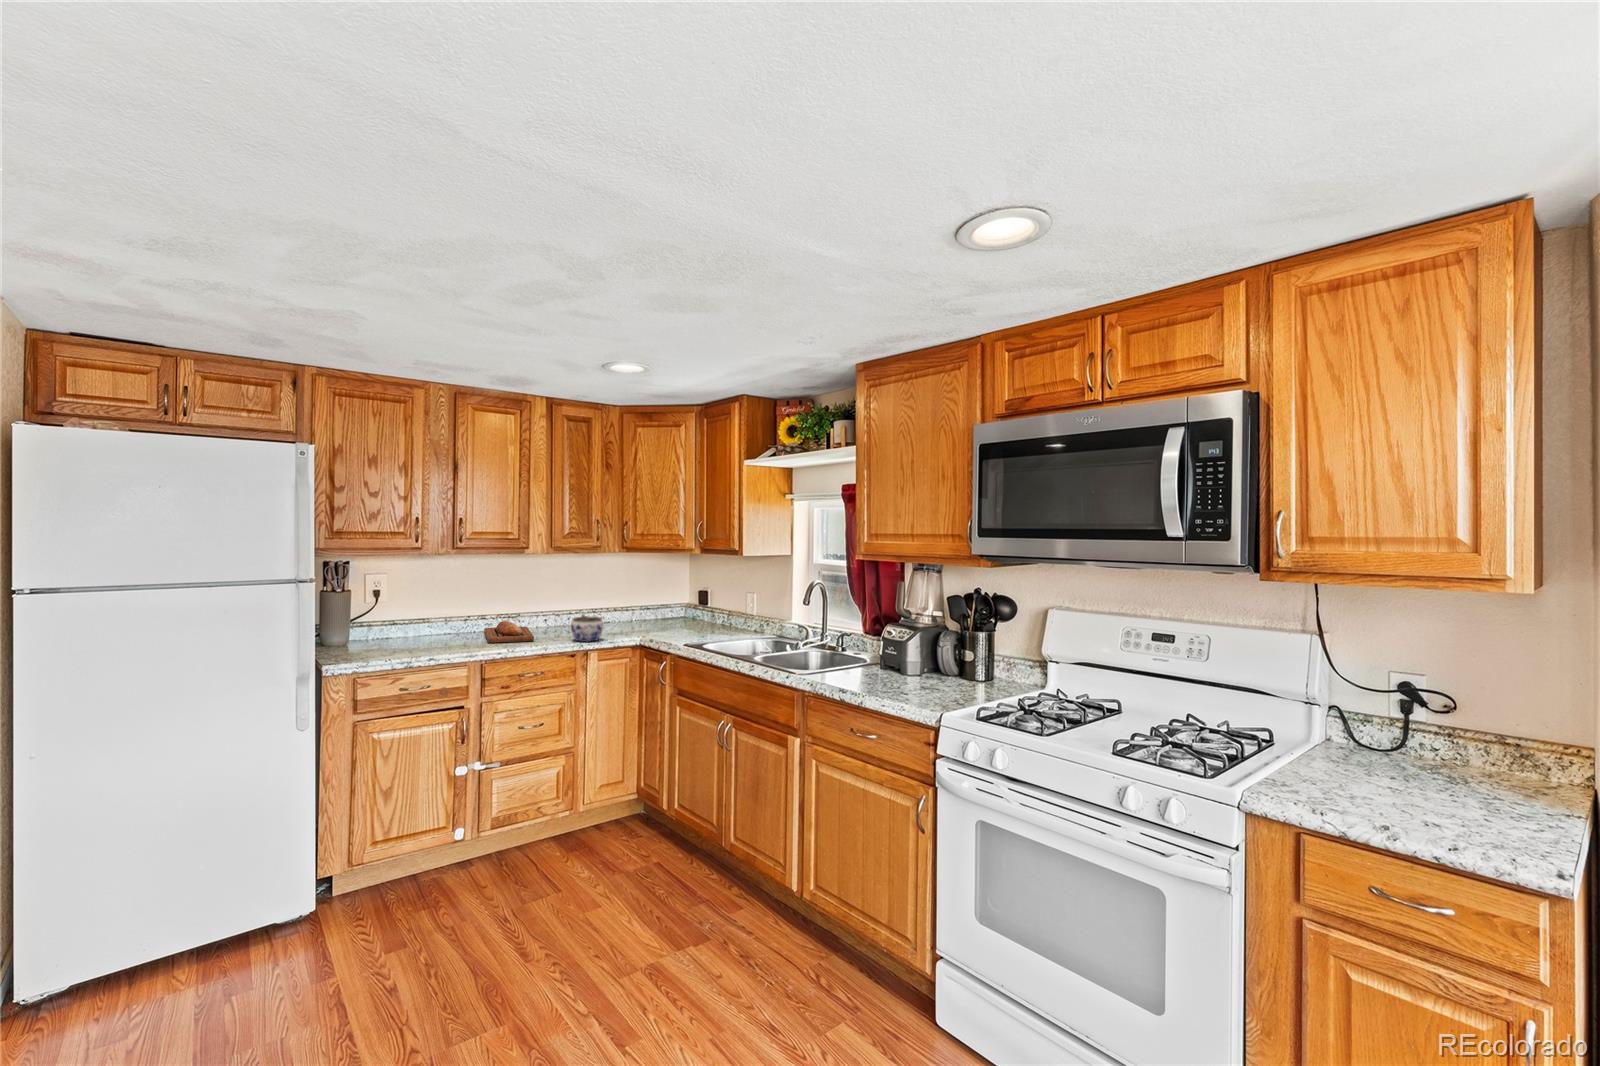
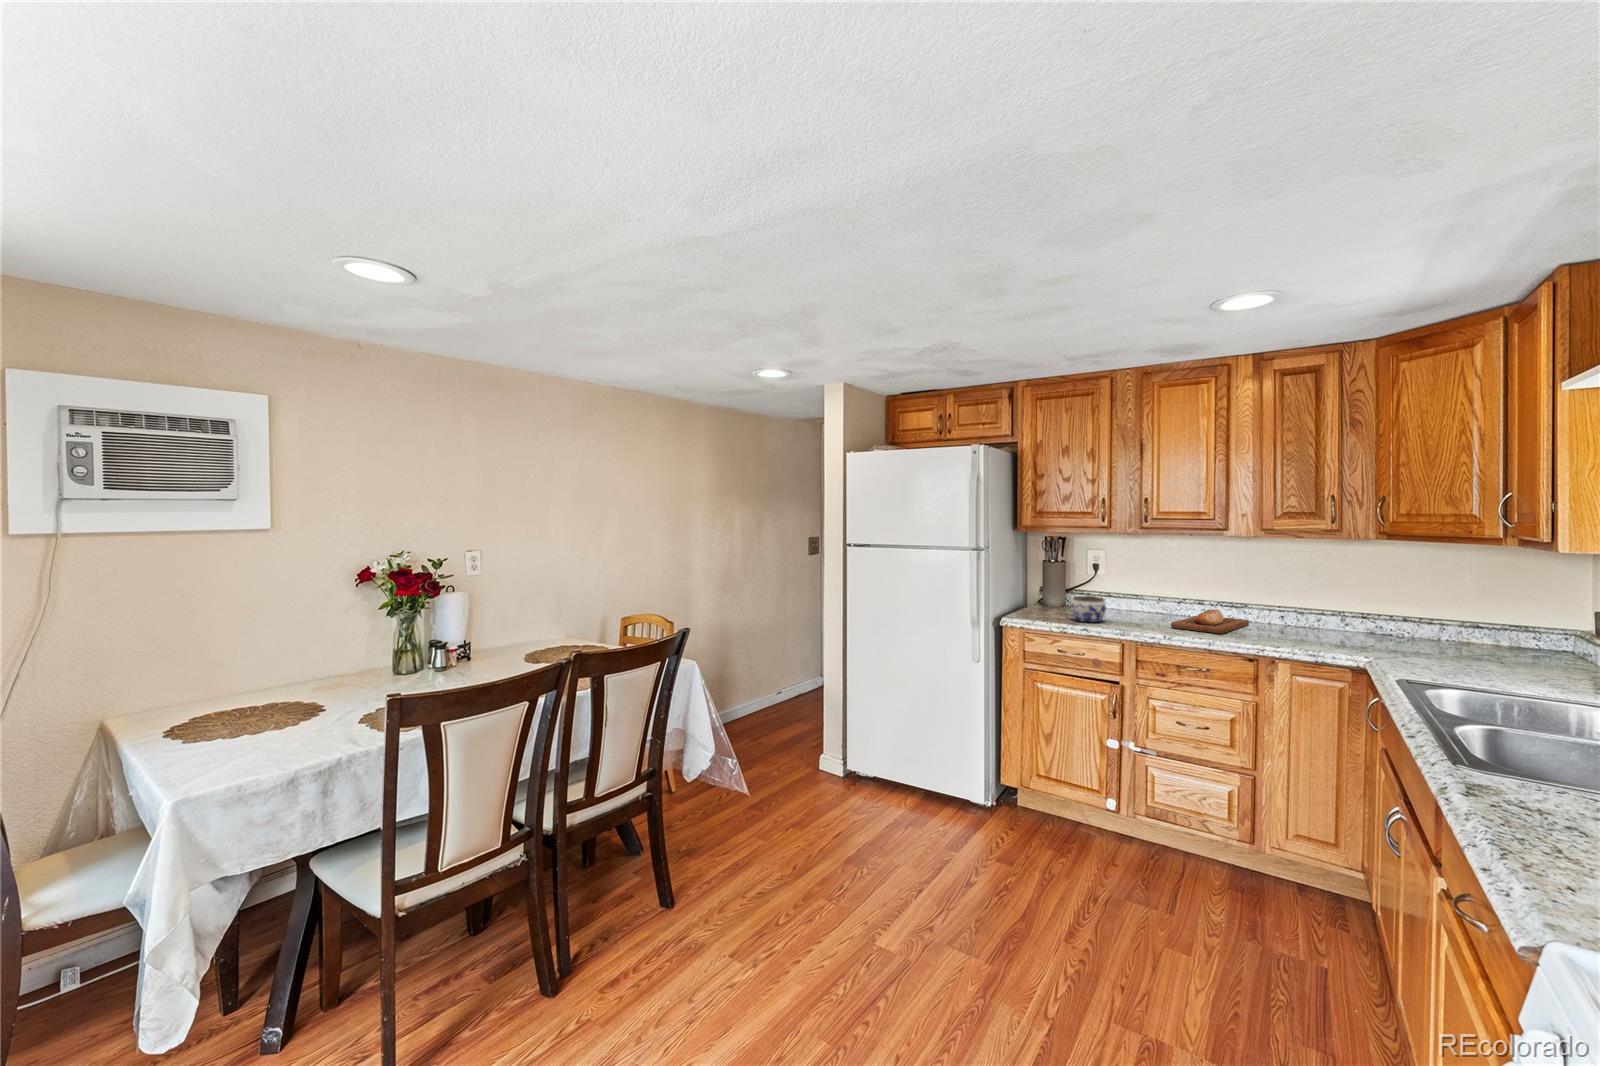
jar: present [571,616,603,642] -> present [1071,596,1106,622]

